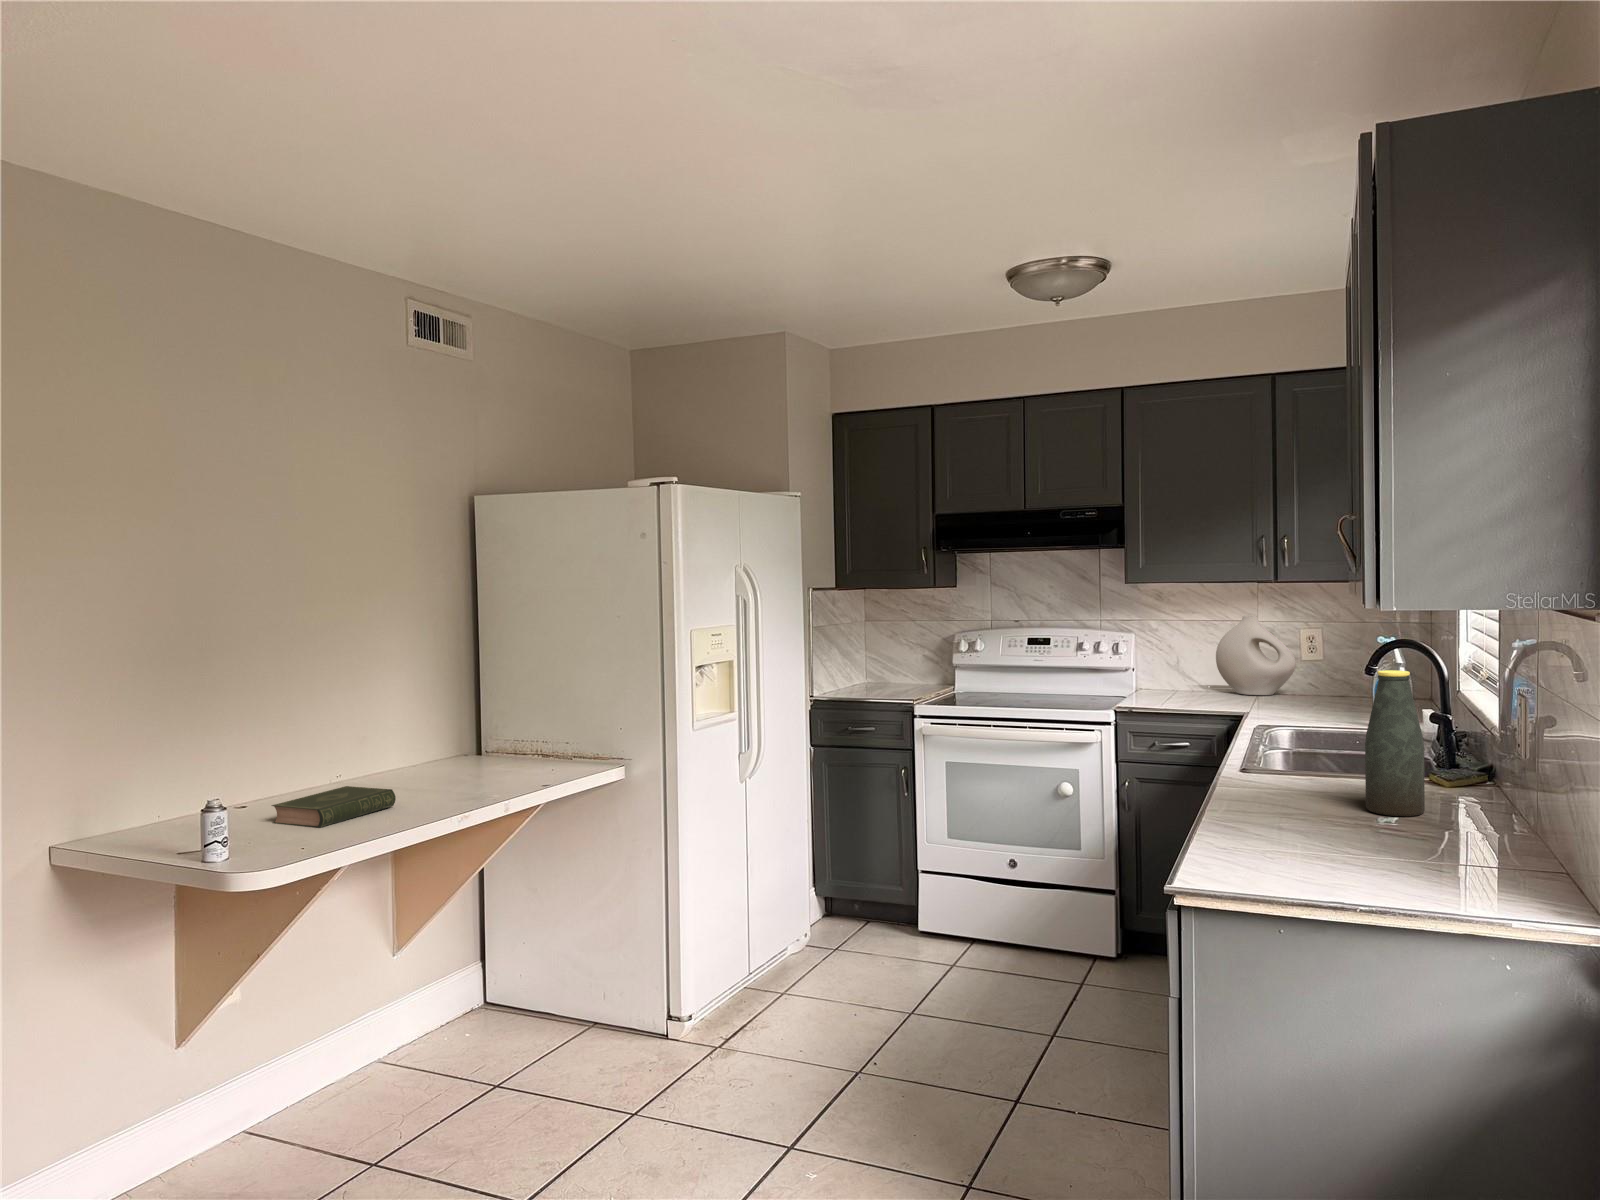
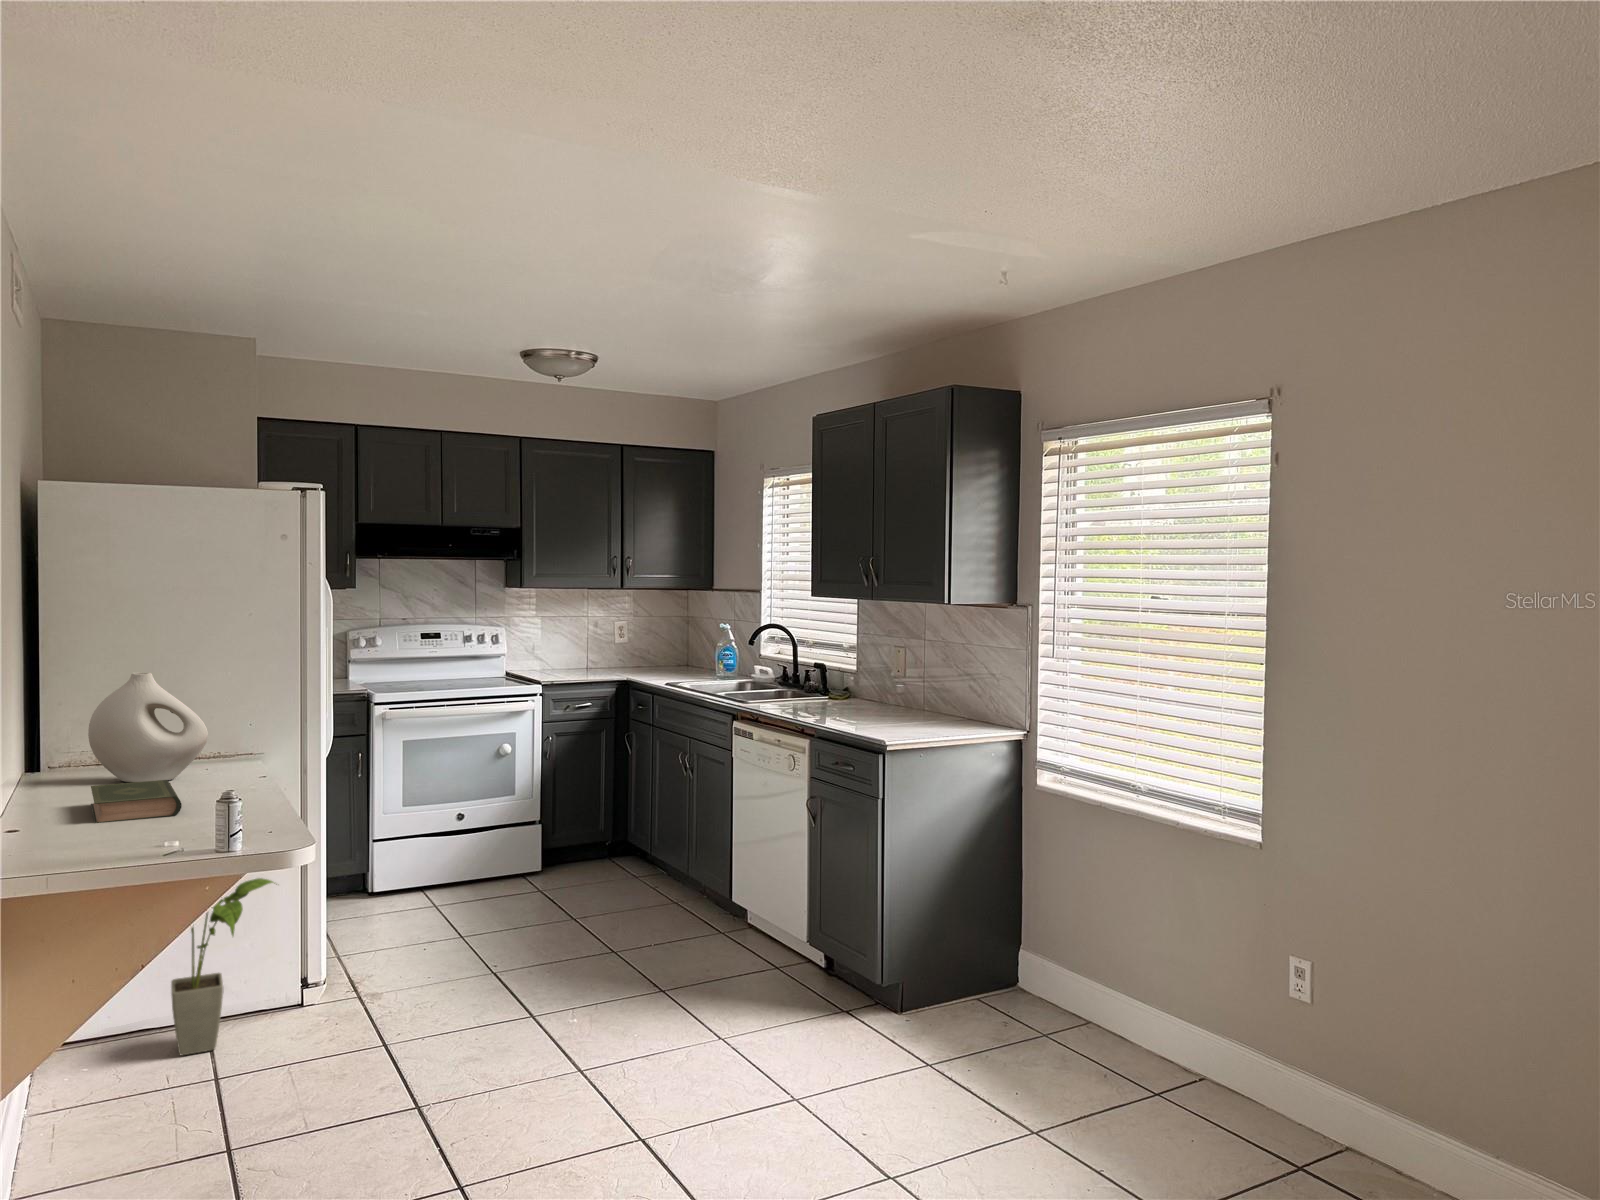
vase: present [1216,615,1296,695] -> present [88,672,208,782]
bottle: present [1365,670,1425,816] -> none [838,631,867,707]
house plant: none [493,832,614,1052] -> present [171,878,275,1056]

